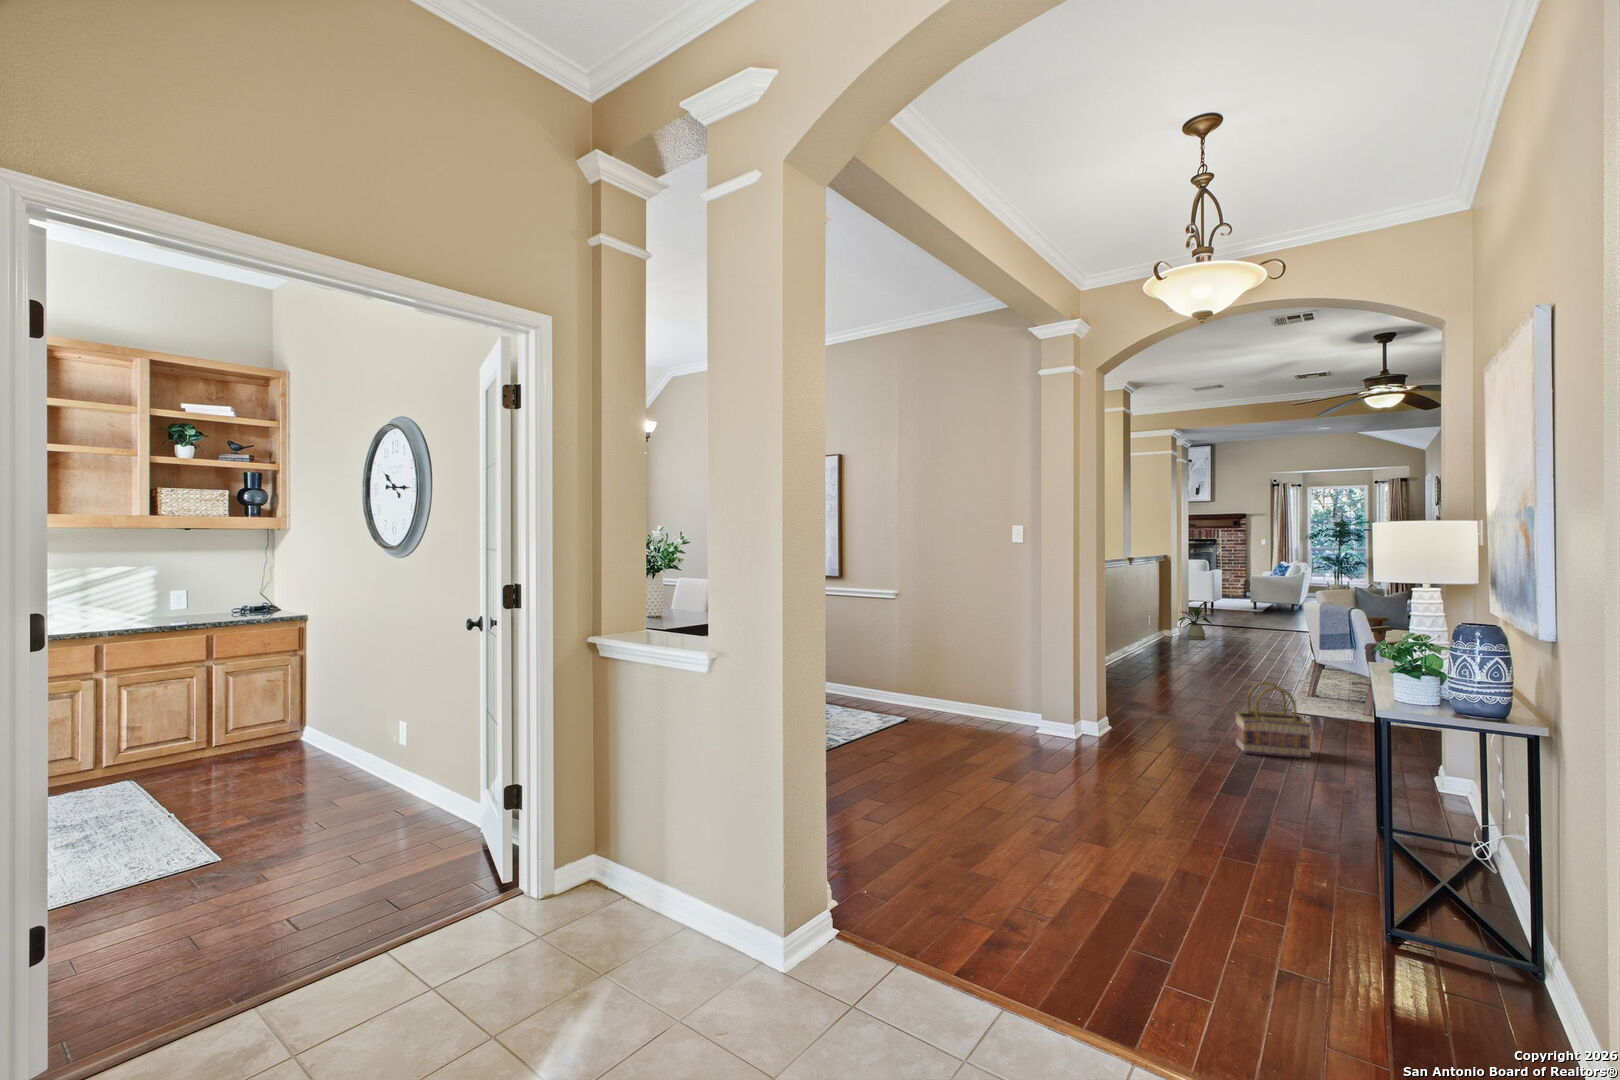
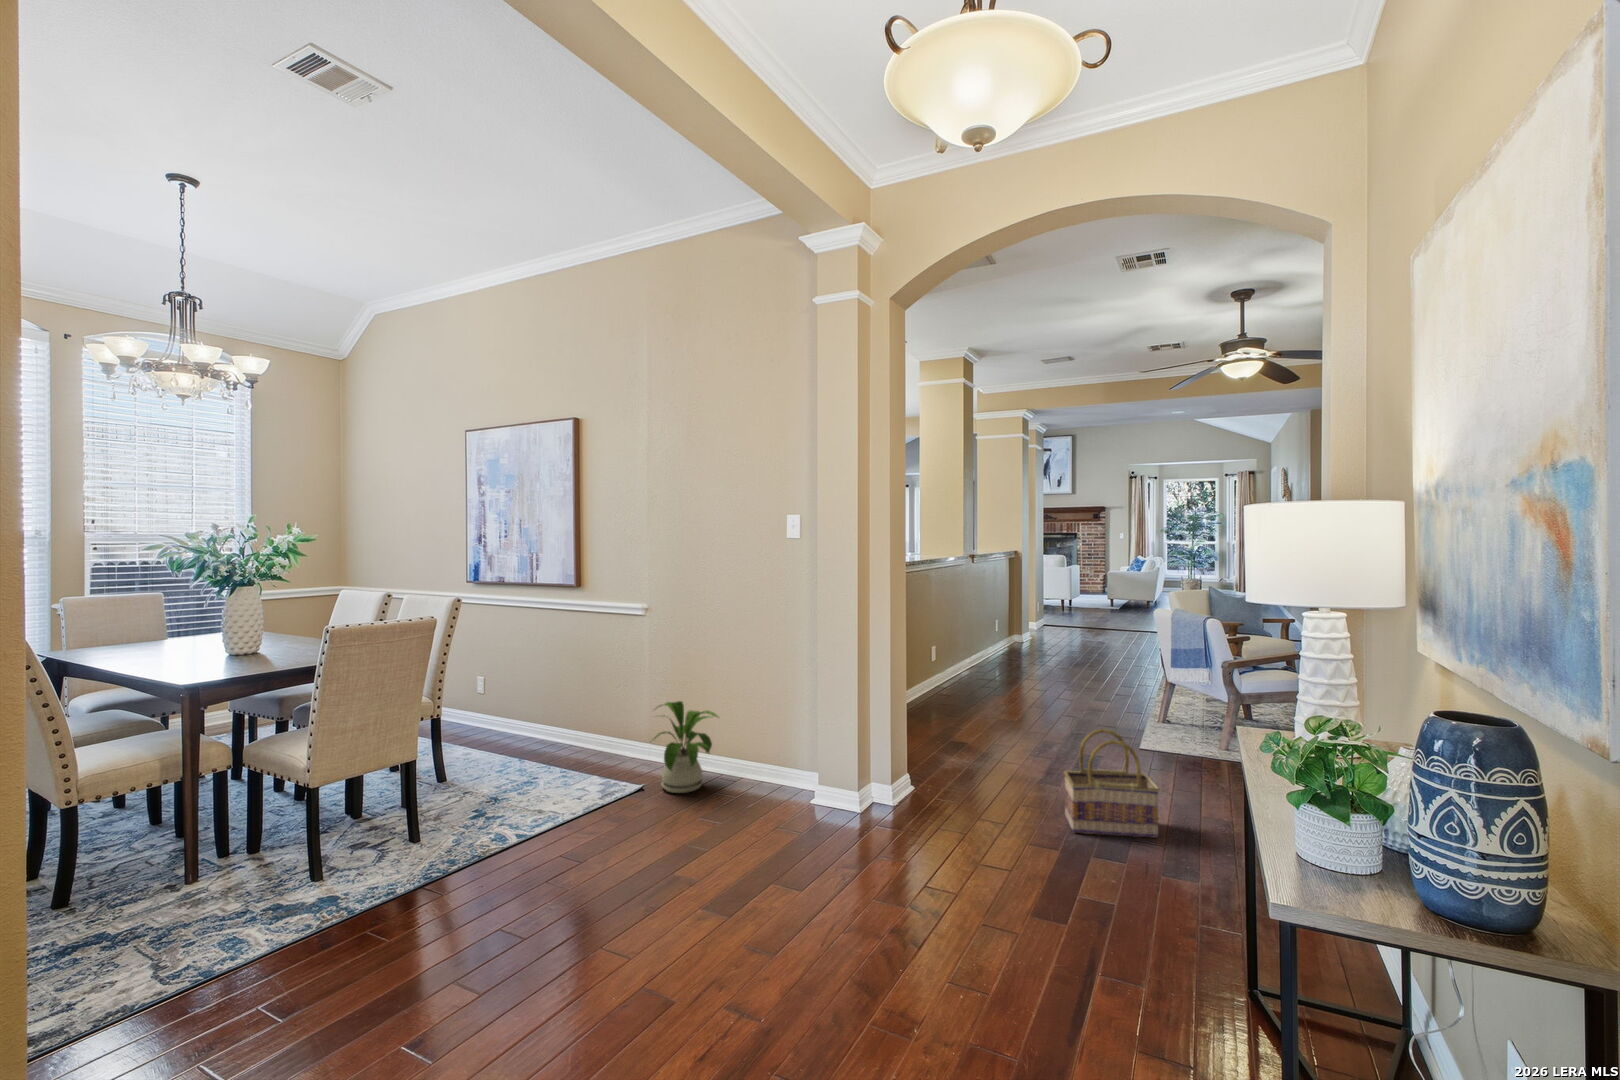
house plant: present [1178,602,1212,640] -> present [652,701,718,793]

